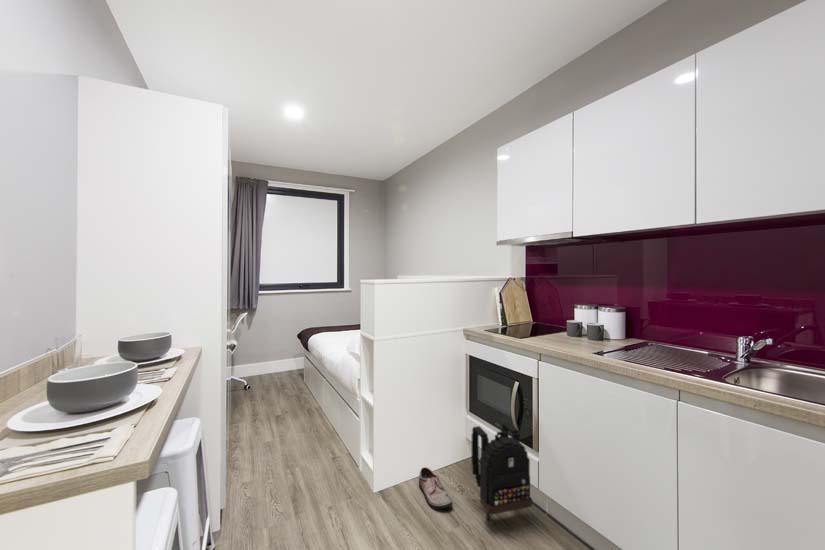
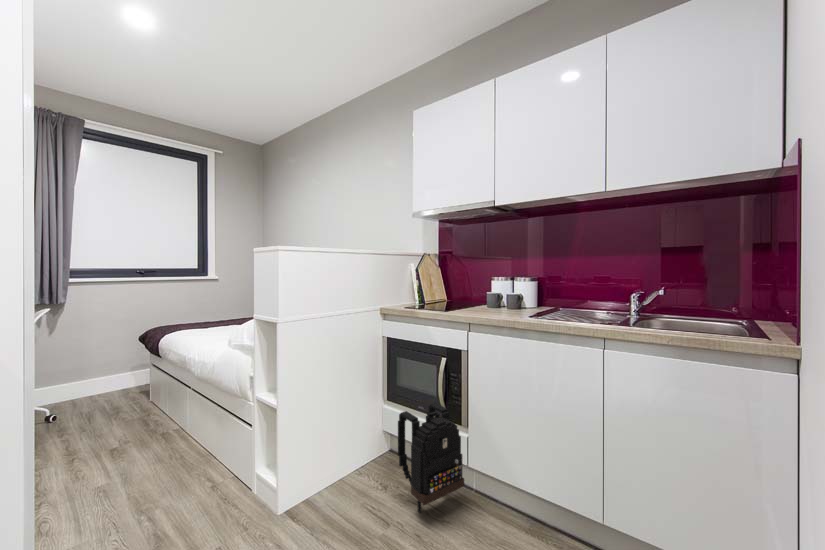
shoe: present [419,467,452,509] -> none [334,470,379,514]

